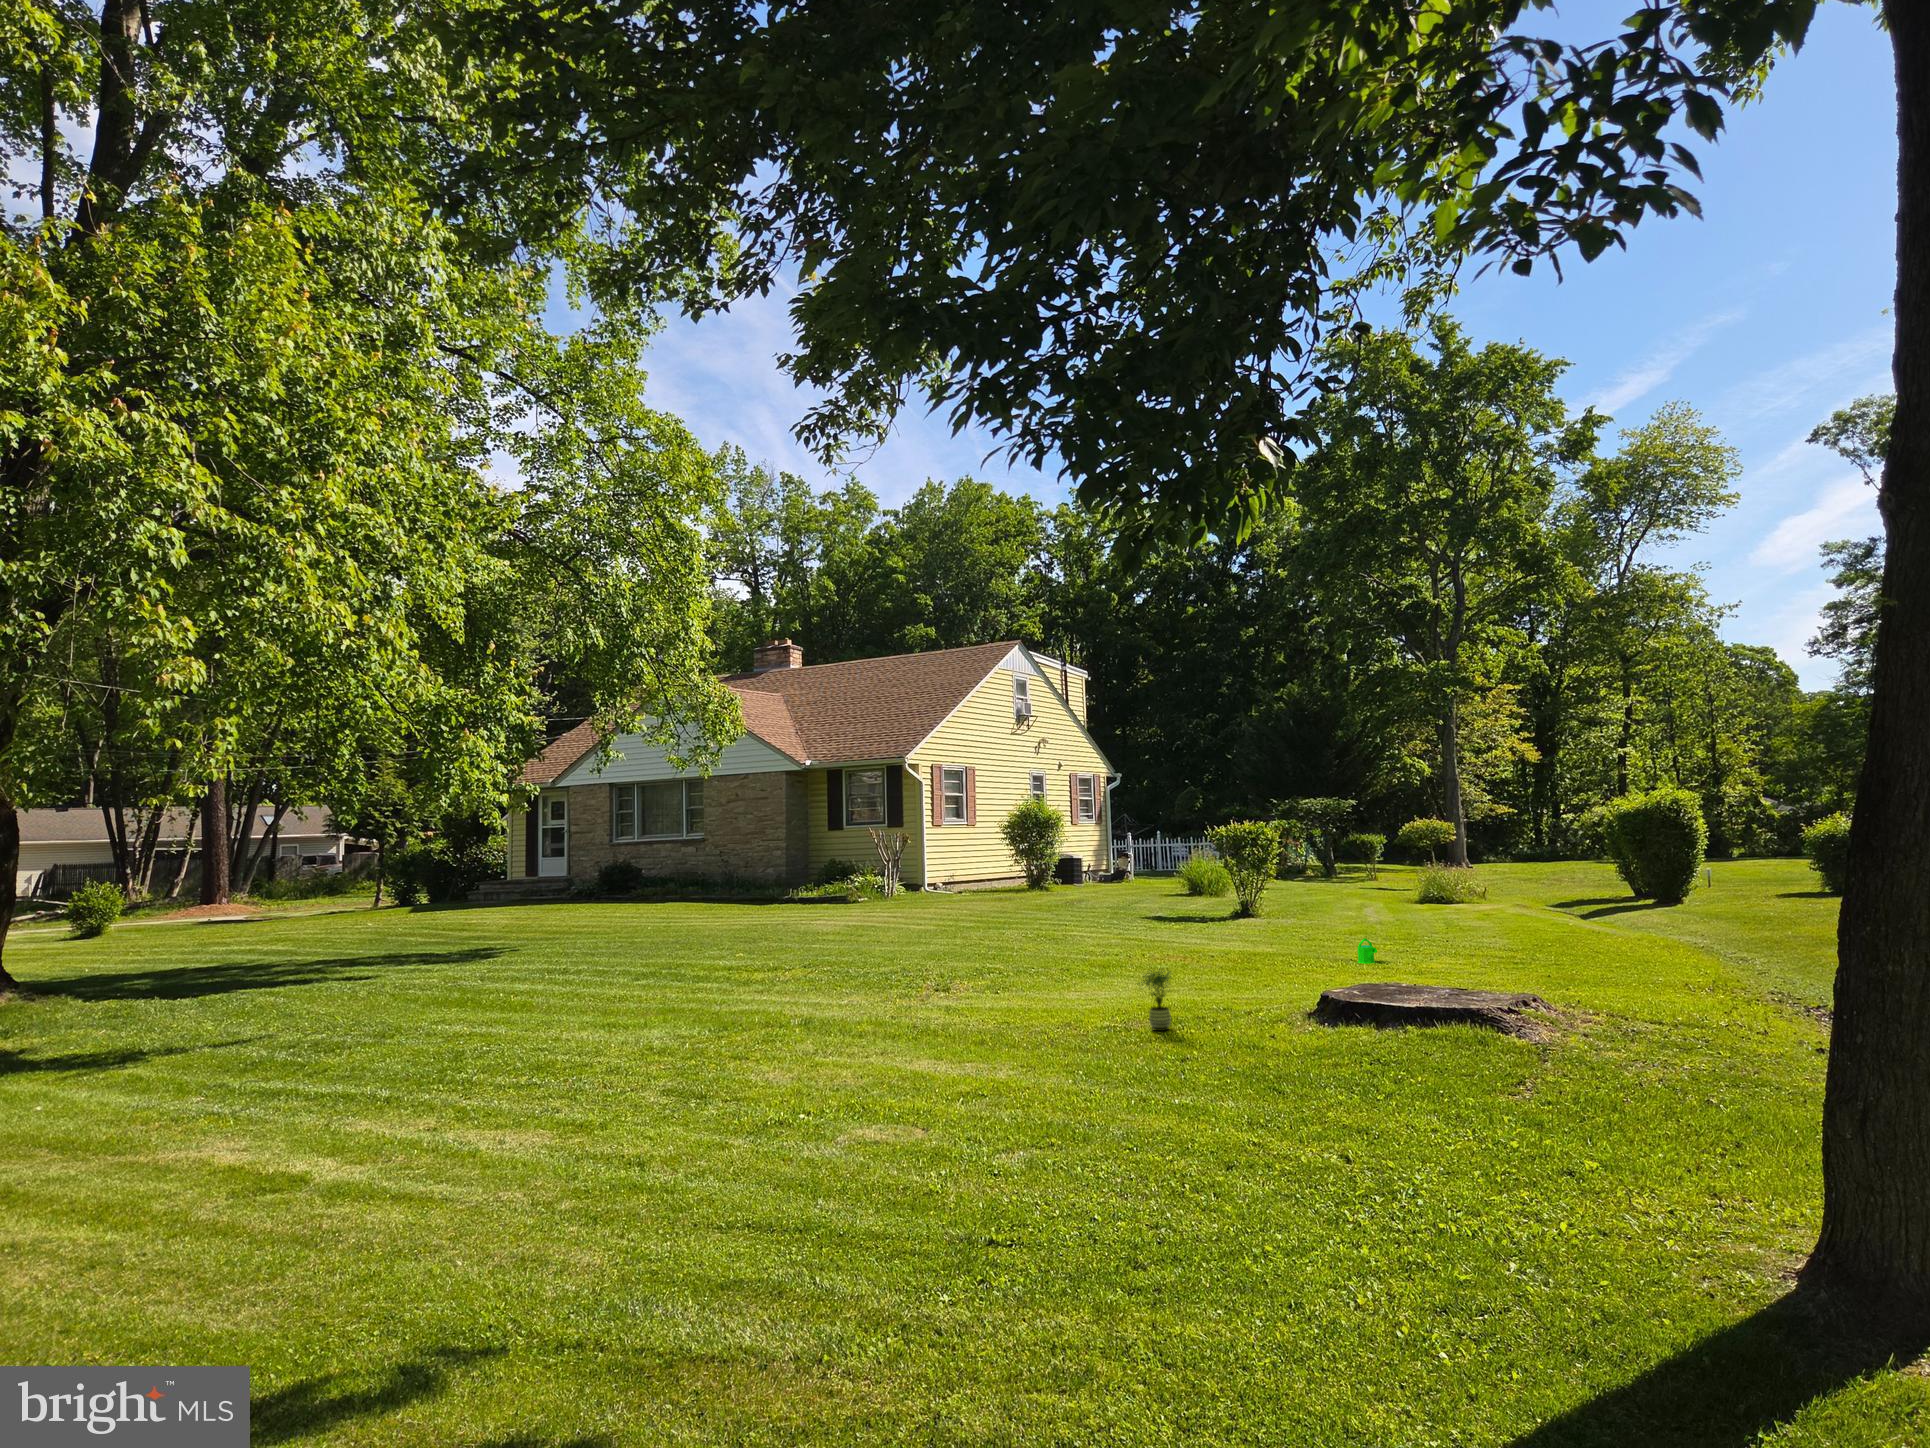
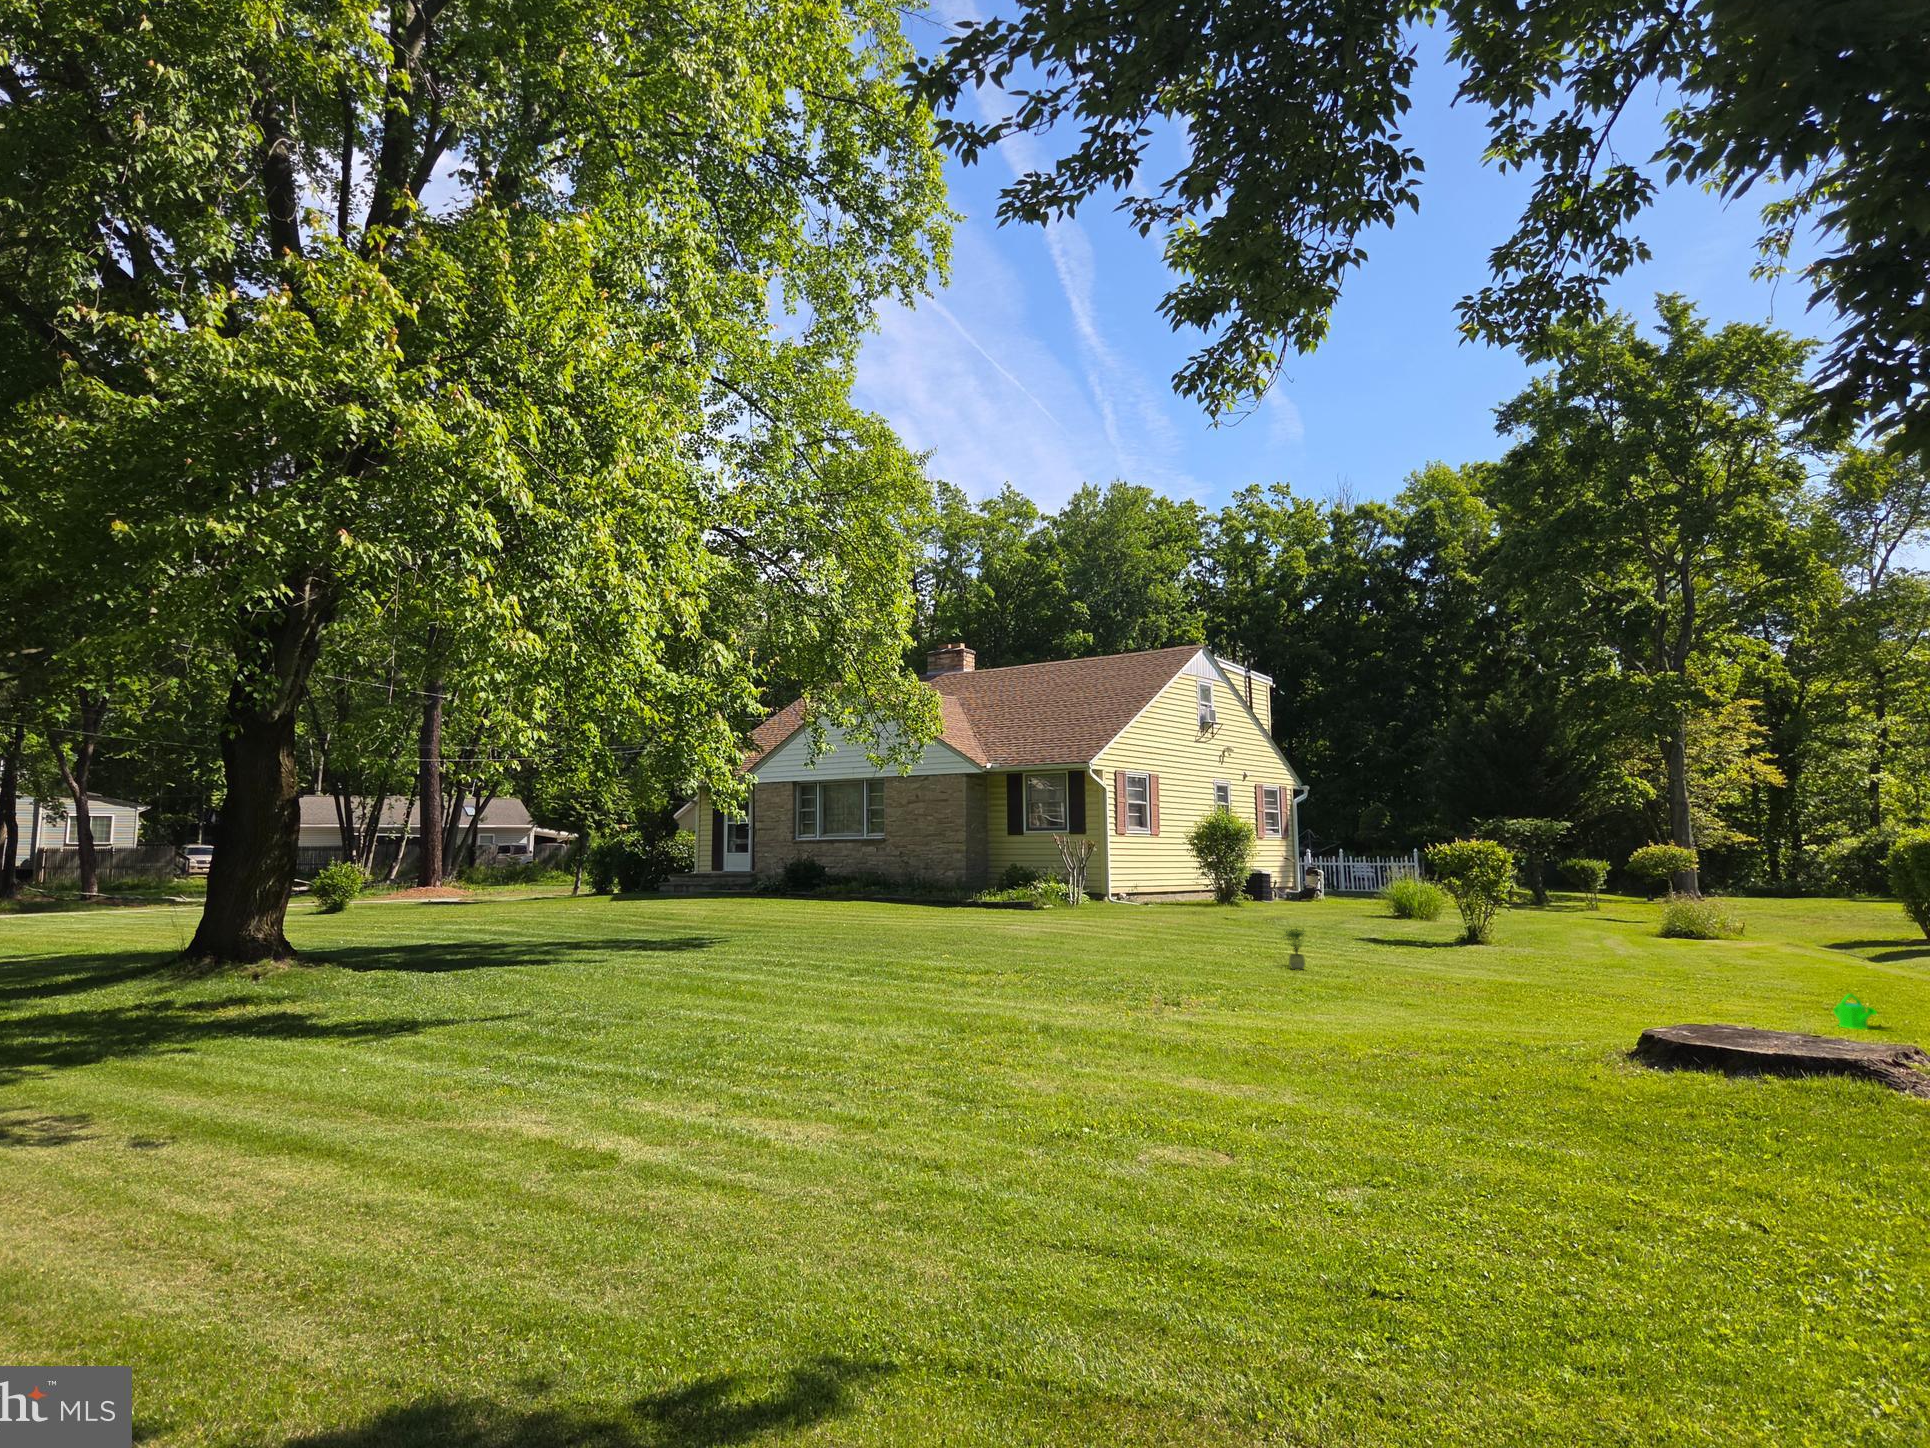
potted plant: present [1137,969,1171,1031] -> present [1281,929,1305,970]

